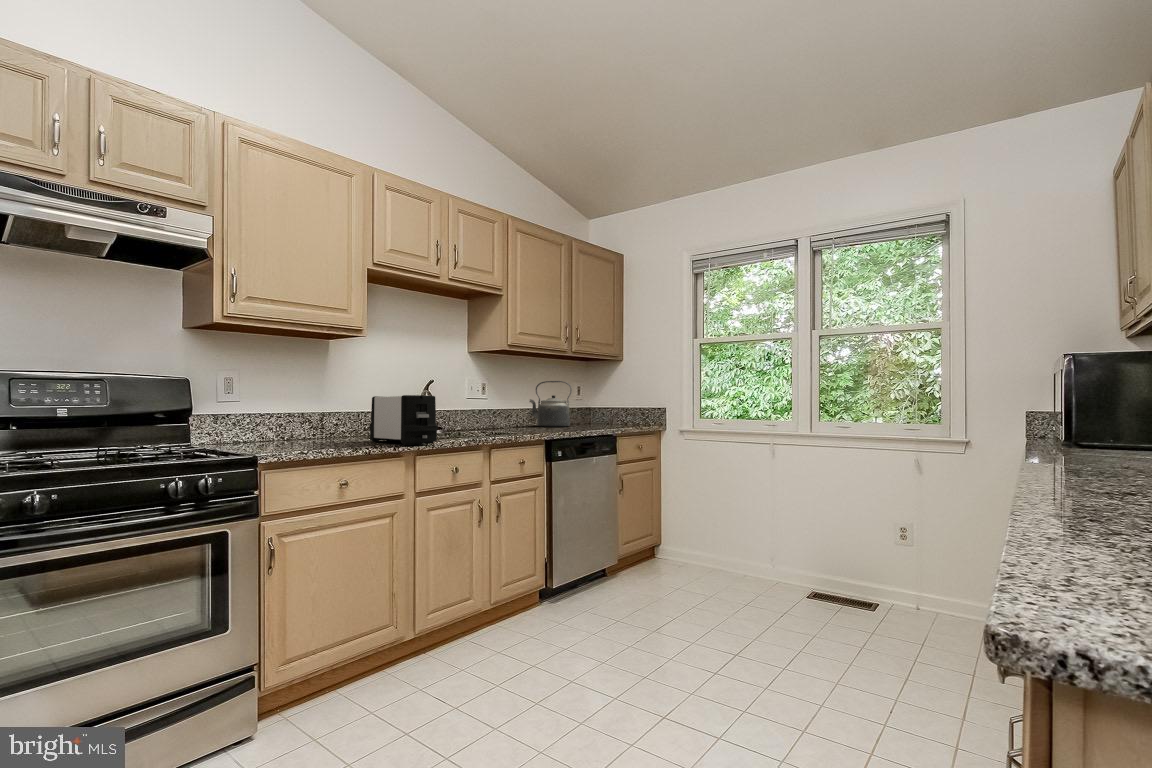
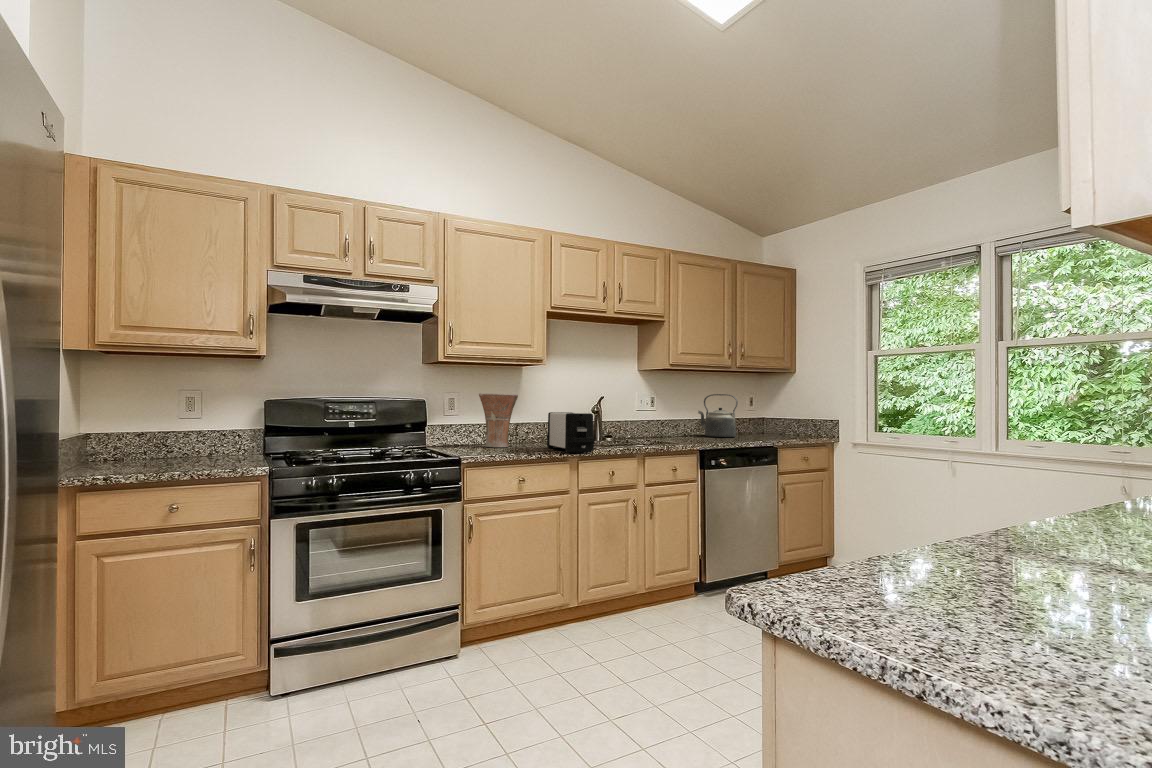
vase: none [272,372,329,443] -> present [479,393,518,447]

